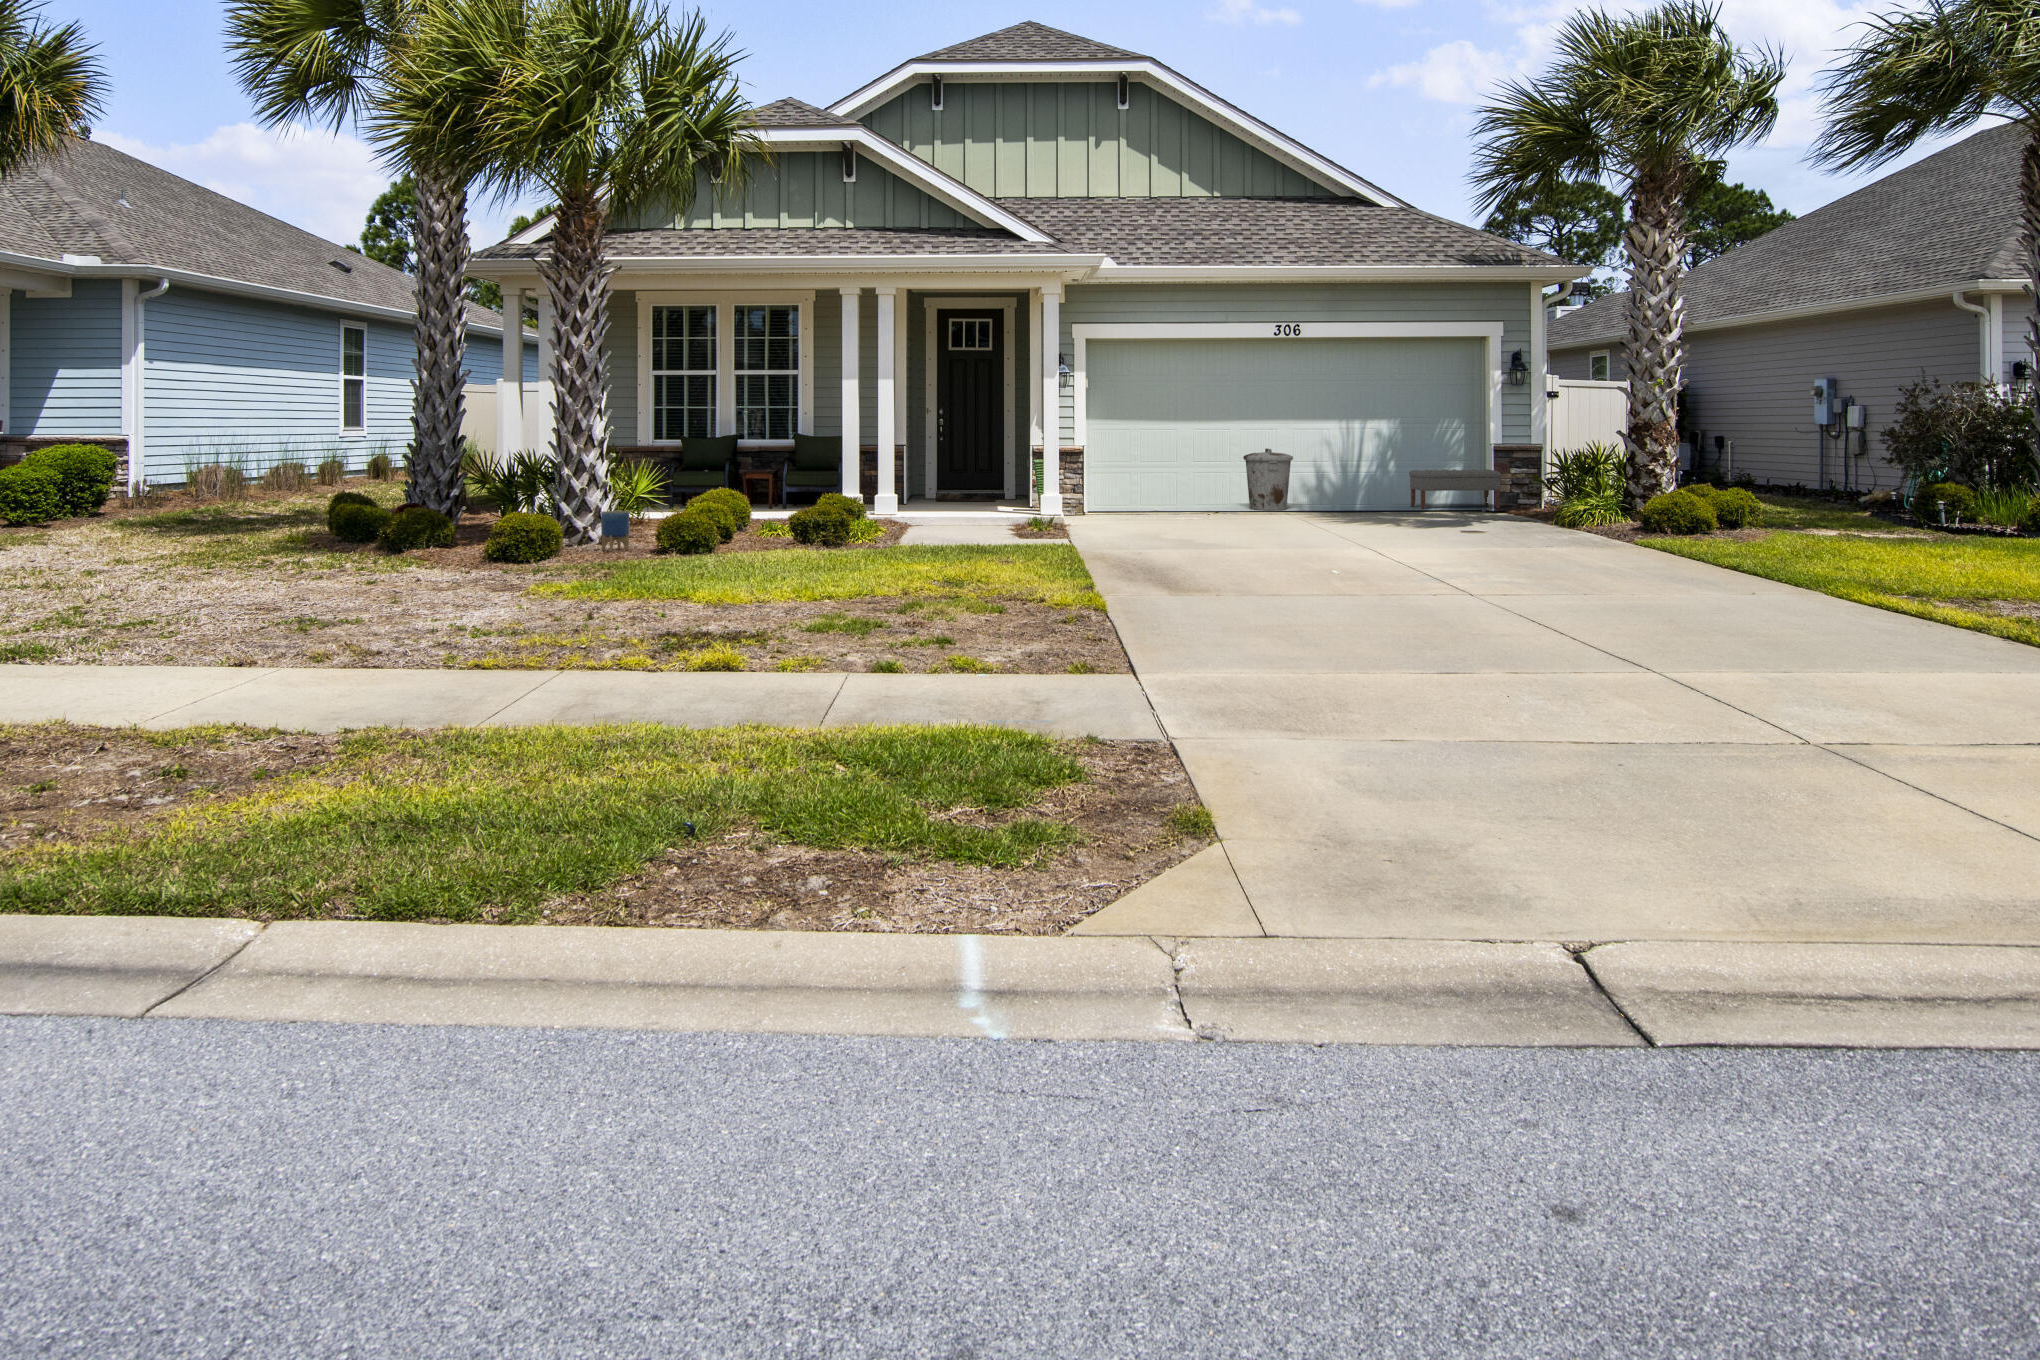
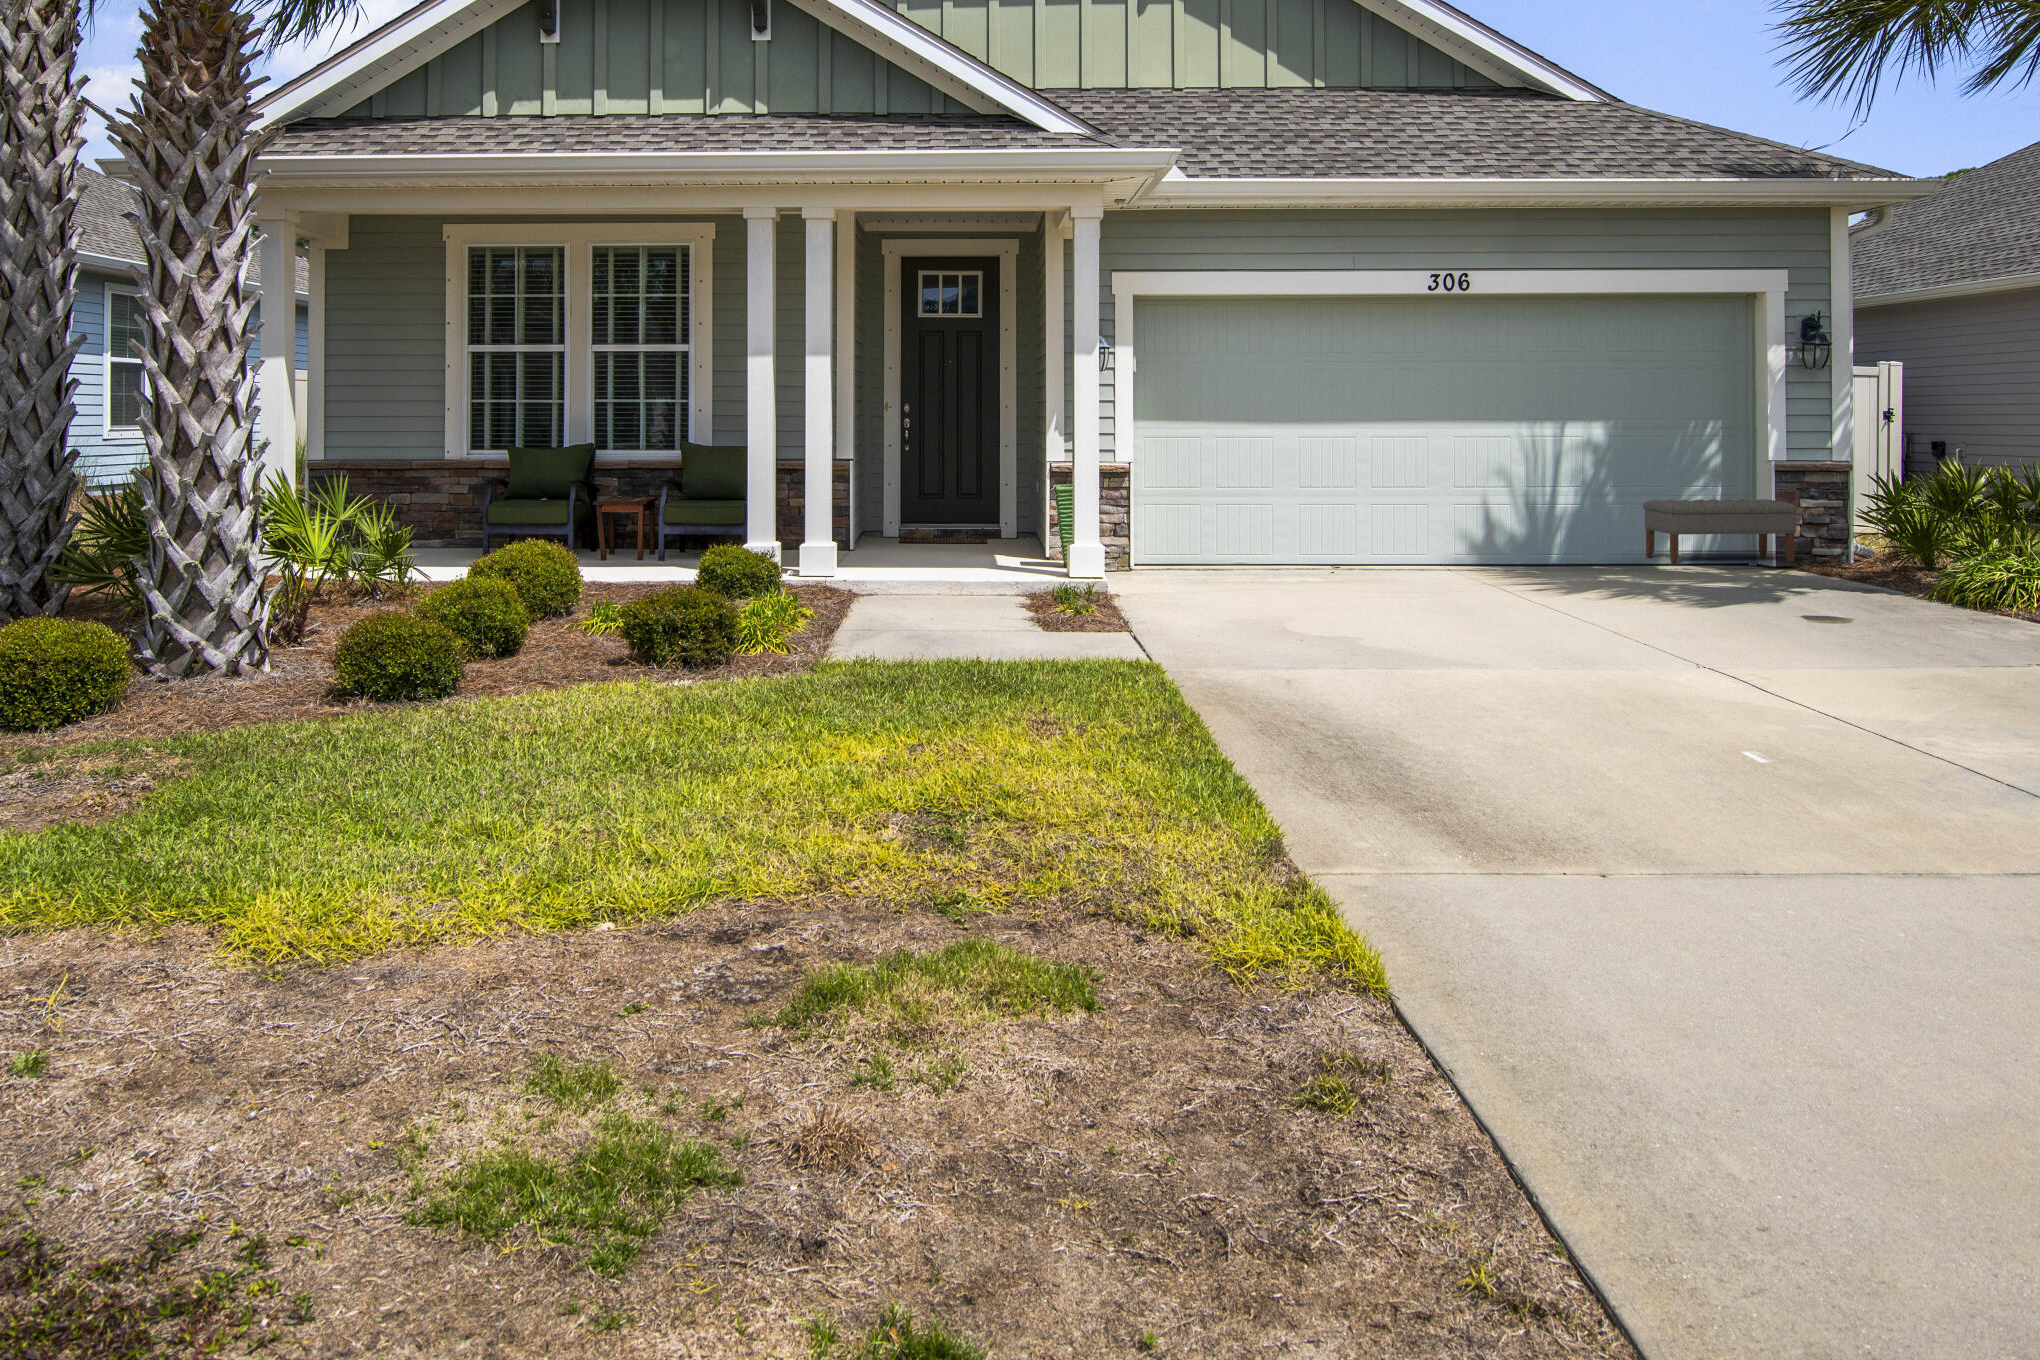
trash can: present [1243,448,1293,510] -> none [1388,467,1470,566]
planter: present [601,511,629,552] -> none [229,608,288,694]

